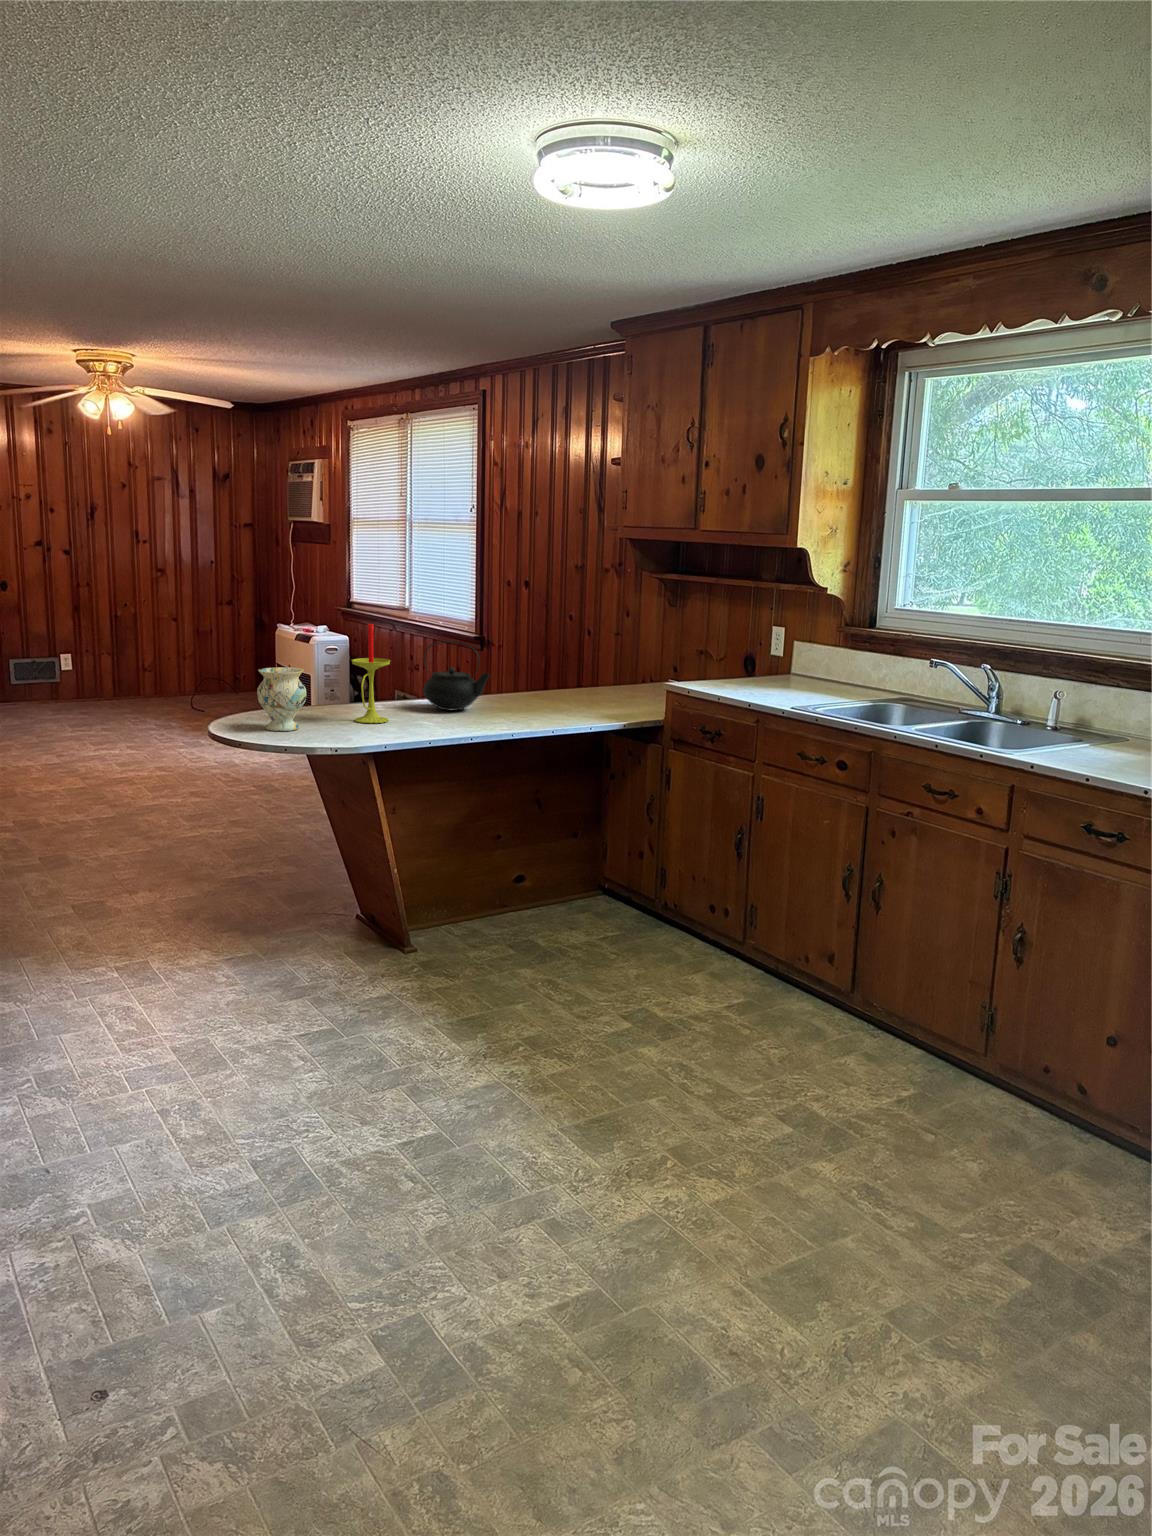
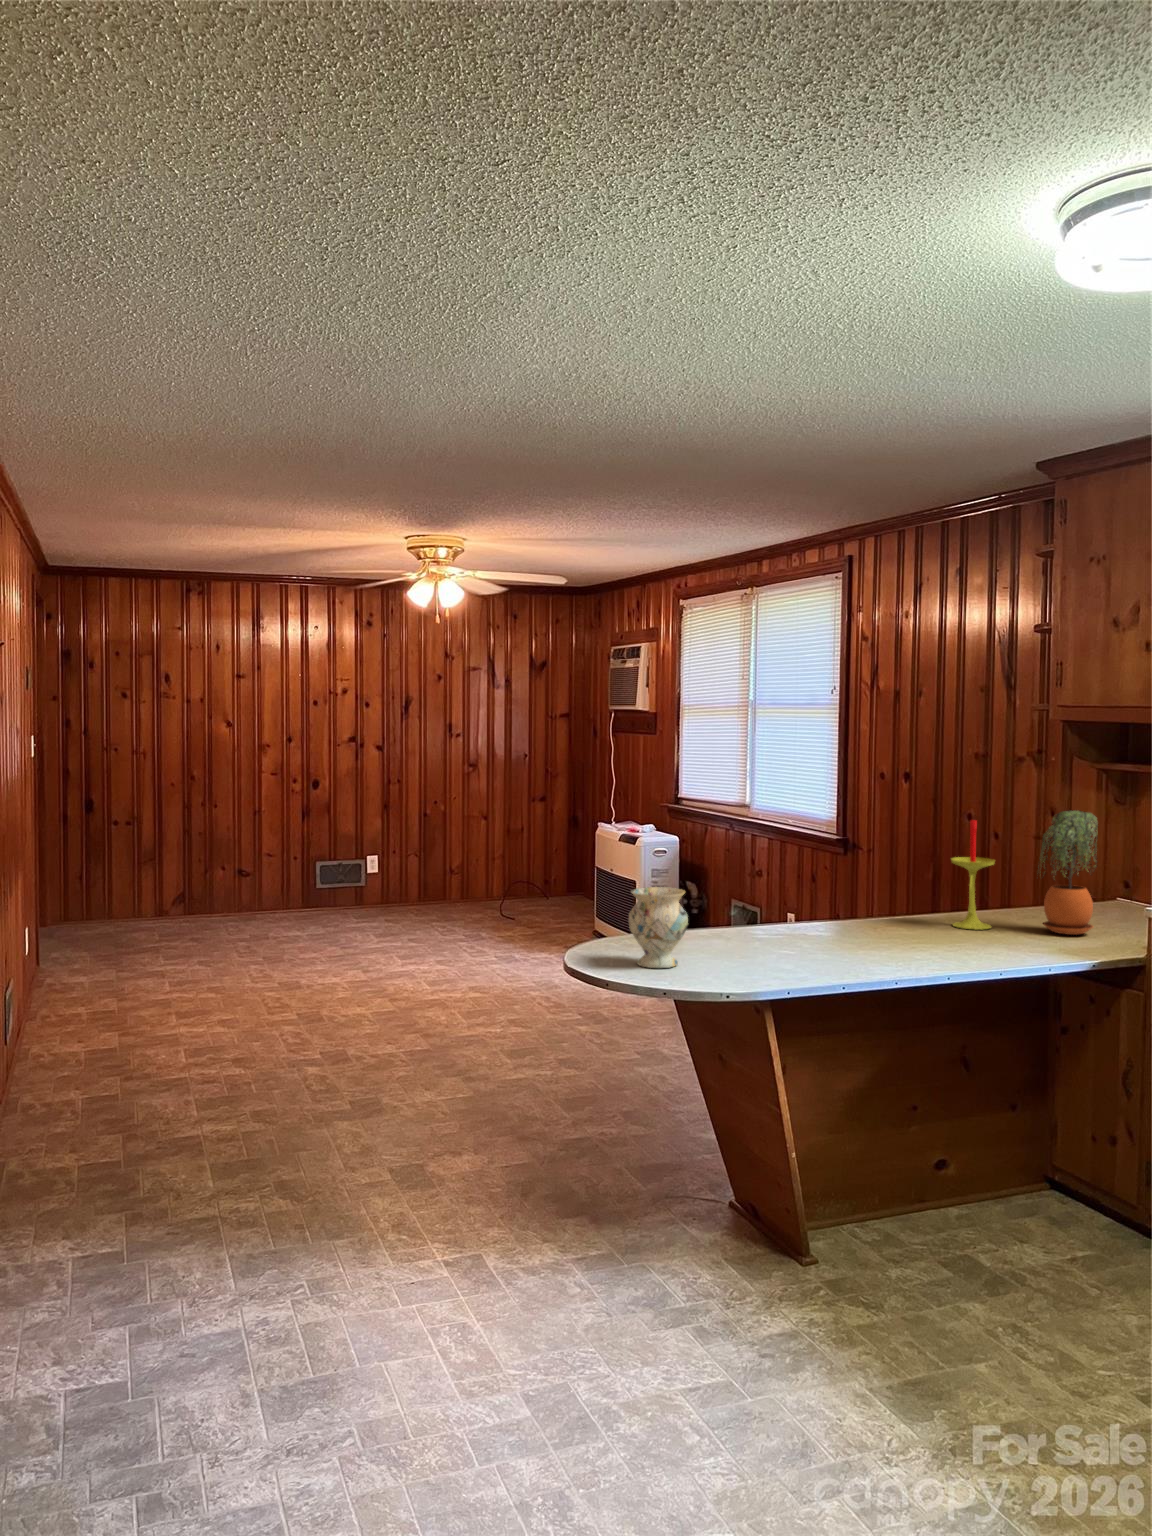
potted plant: none [595,609,640,705] -> present [1038,810,1098,935]
candle: present [352,624,390,723] -> present [951,820,995,930]
teapot: present [423,641,490,711] -> none [819,852,909,940]

